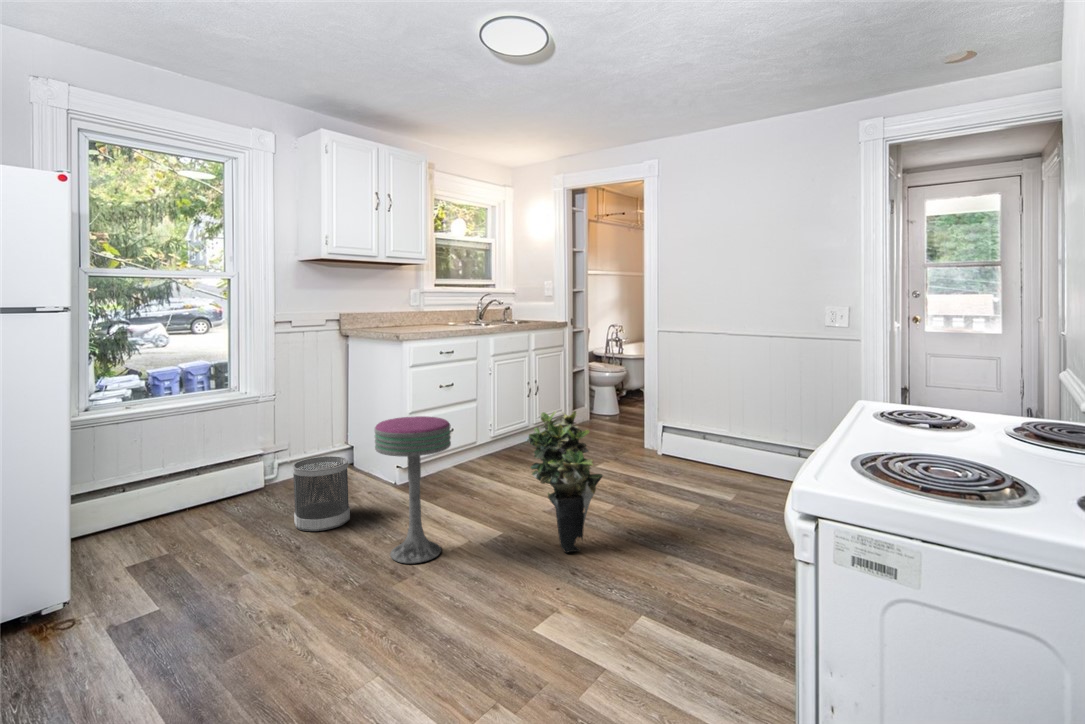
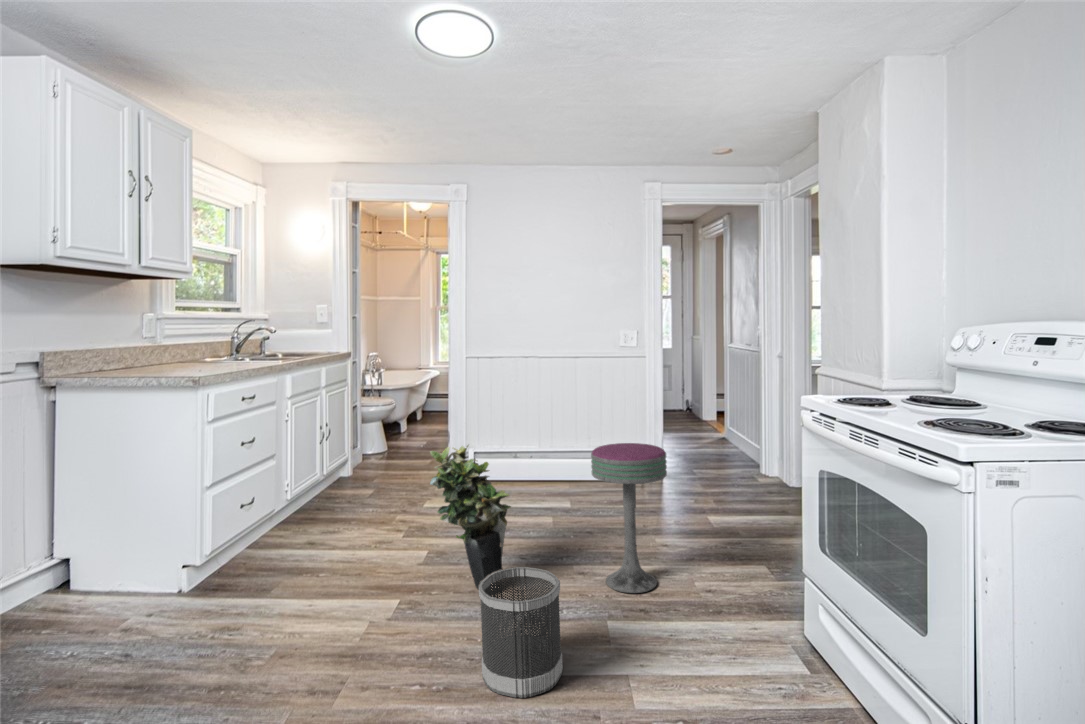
bar stool: present [375,416,451,563] -> present [591,443,667,593]
wastebasket: present [292,456,350,531] -> present [479,567,563,698]

